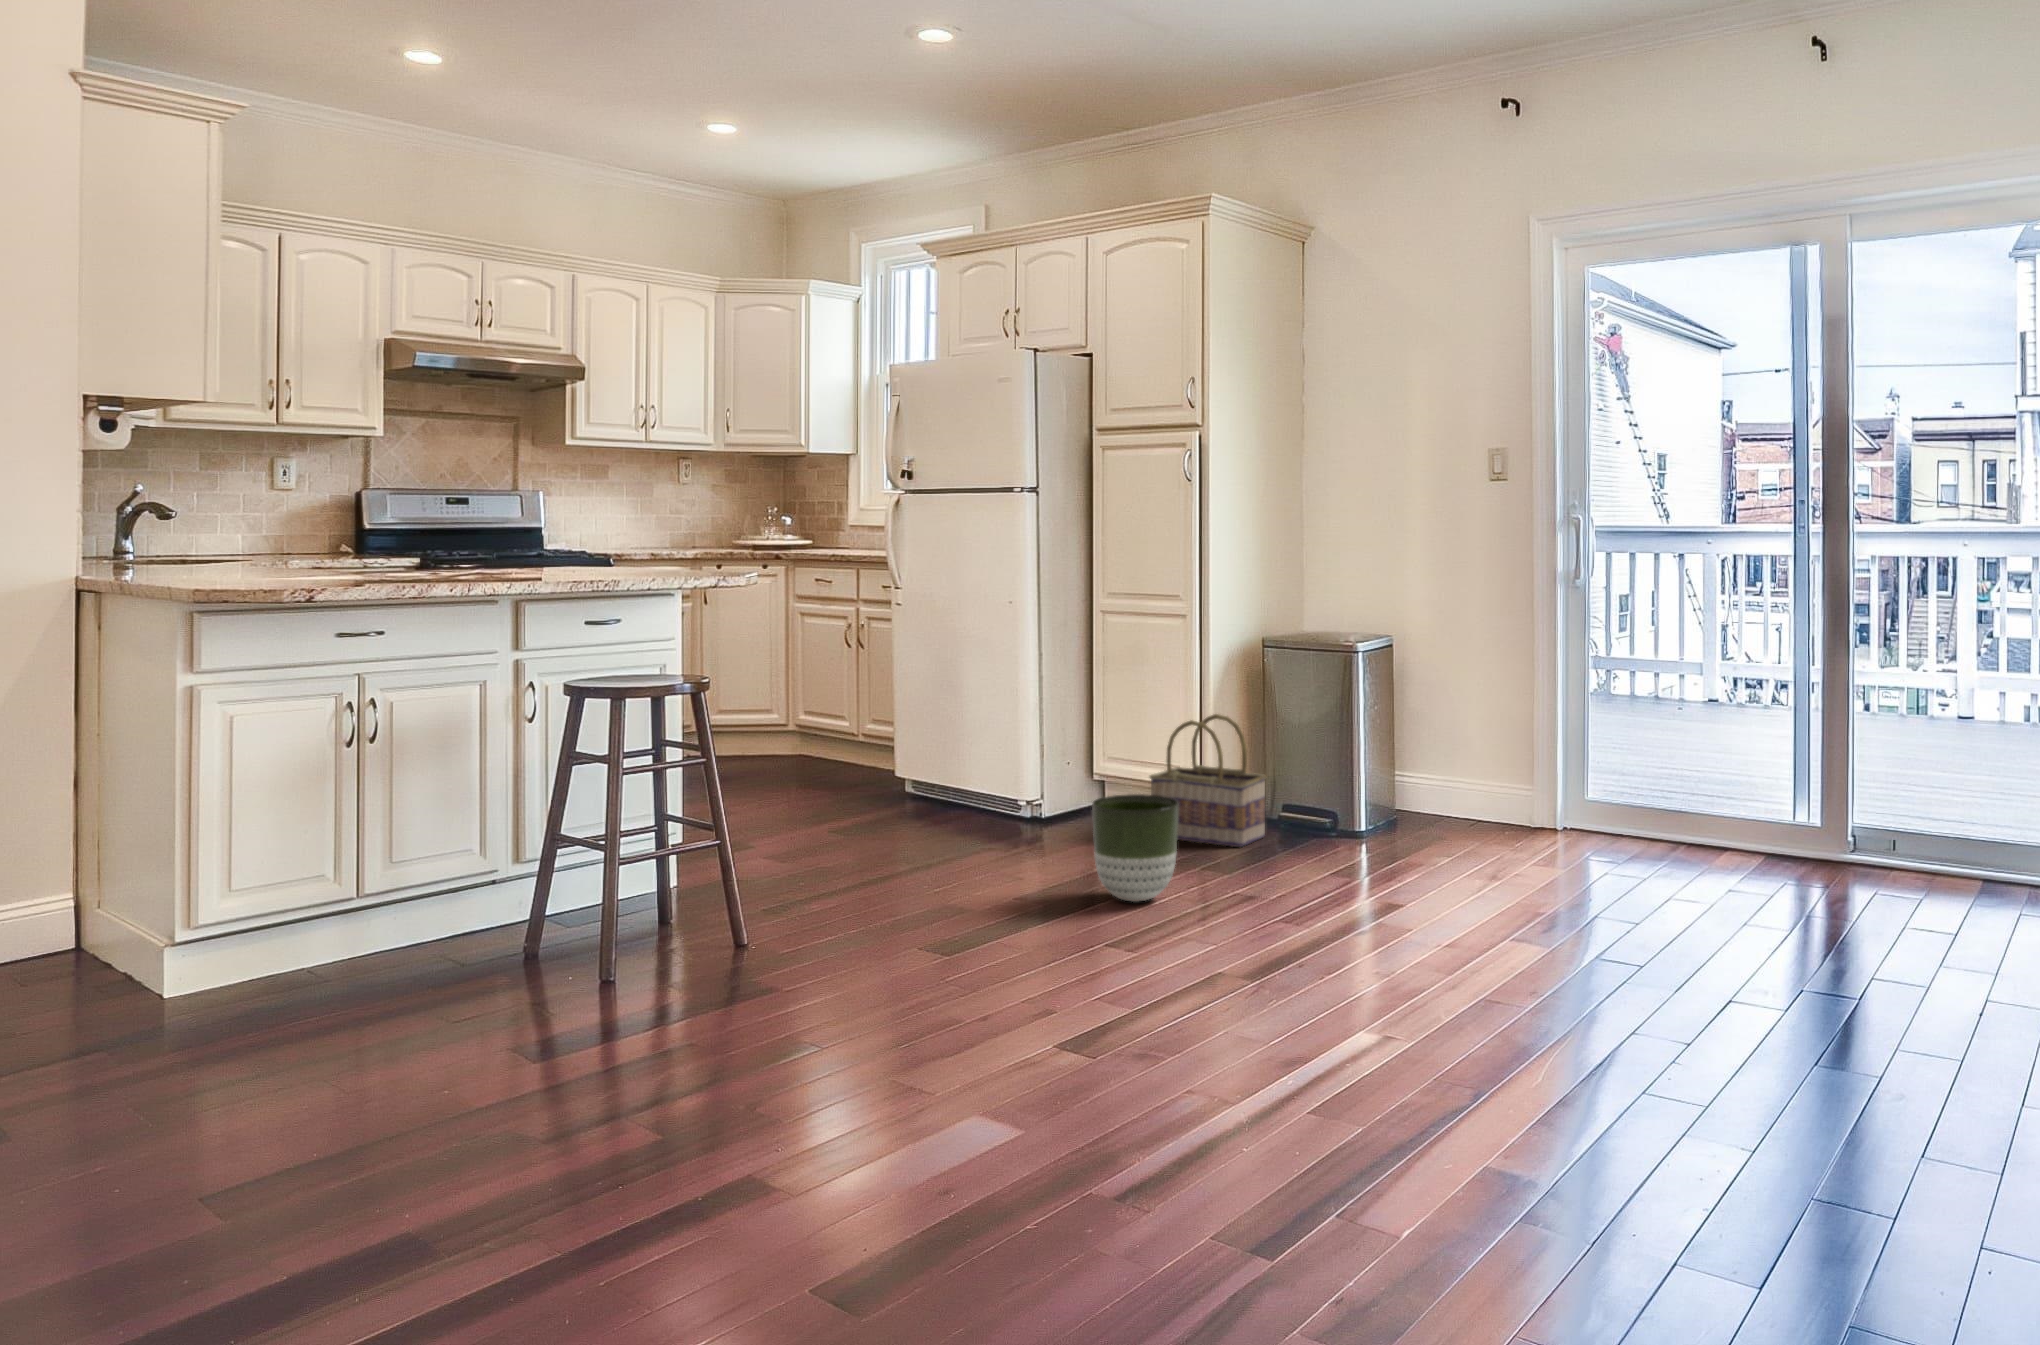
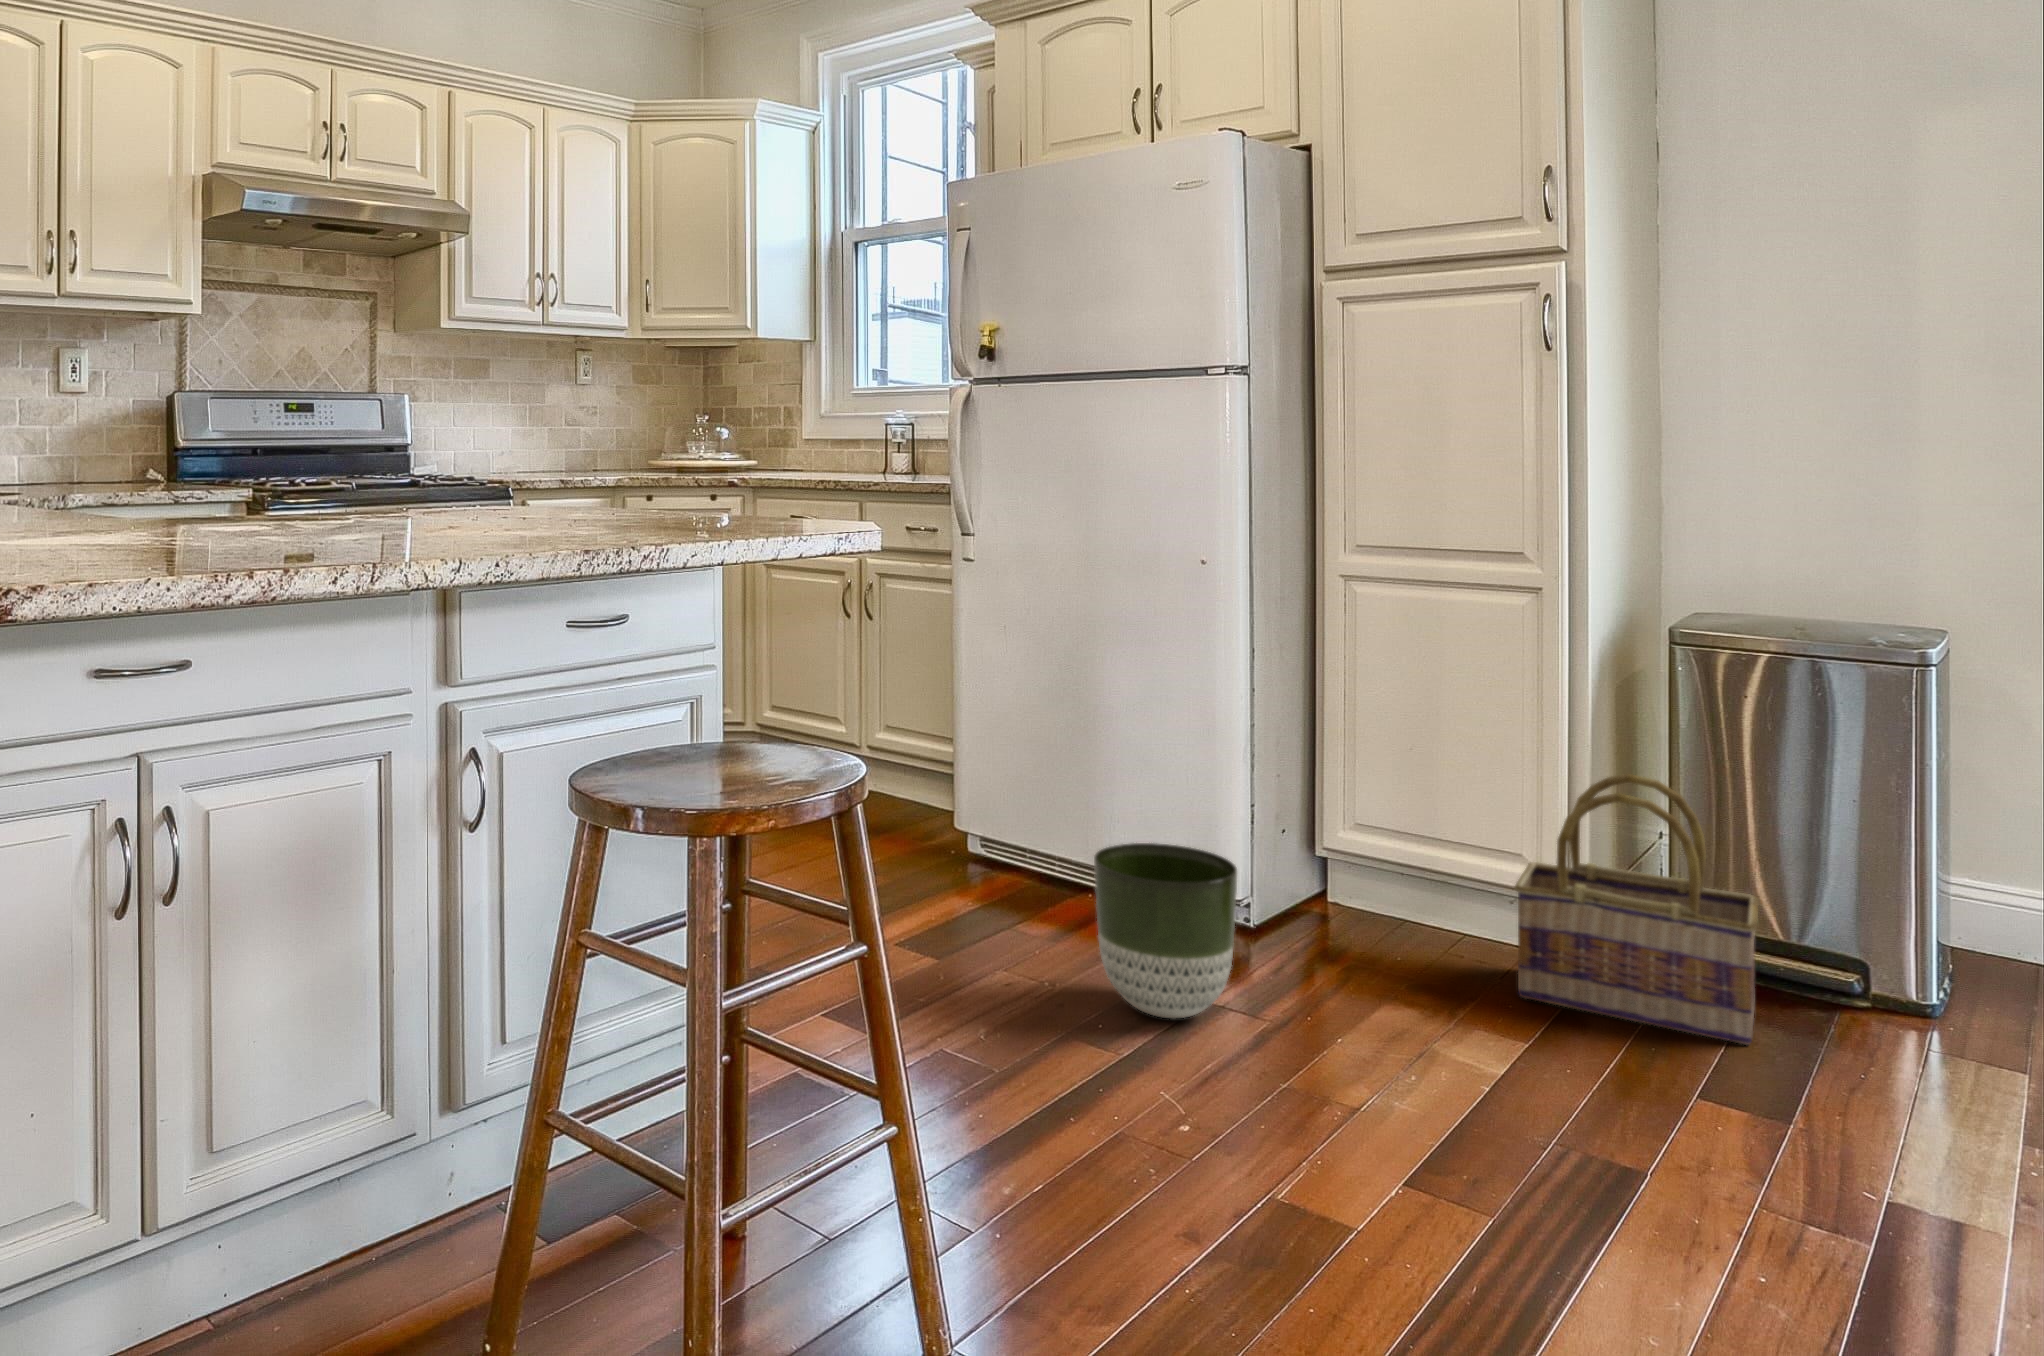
planter: present [1092,794,1179,902] -> present [1094,843,1237,1018]

